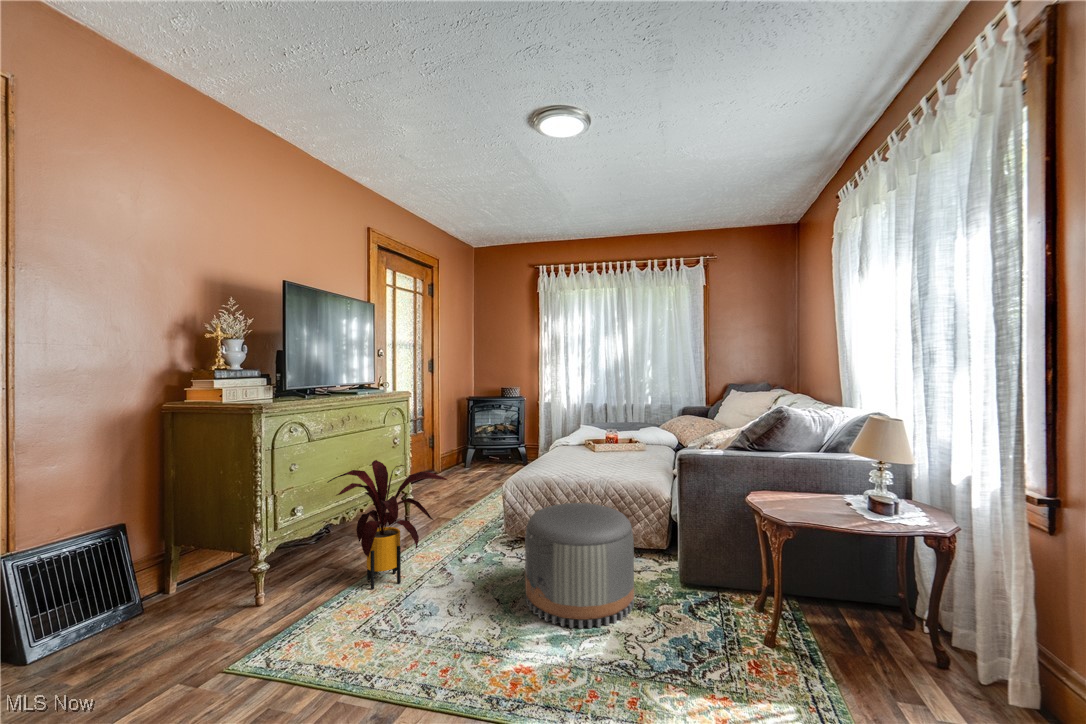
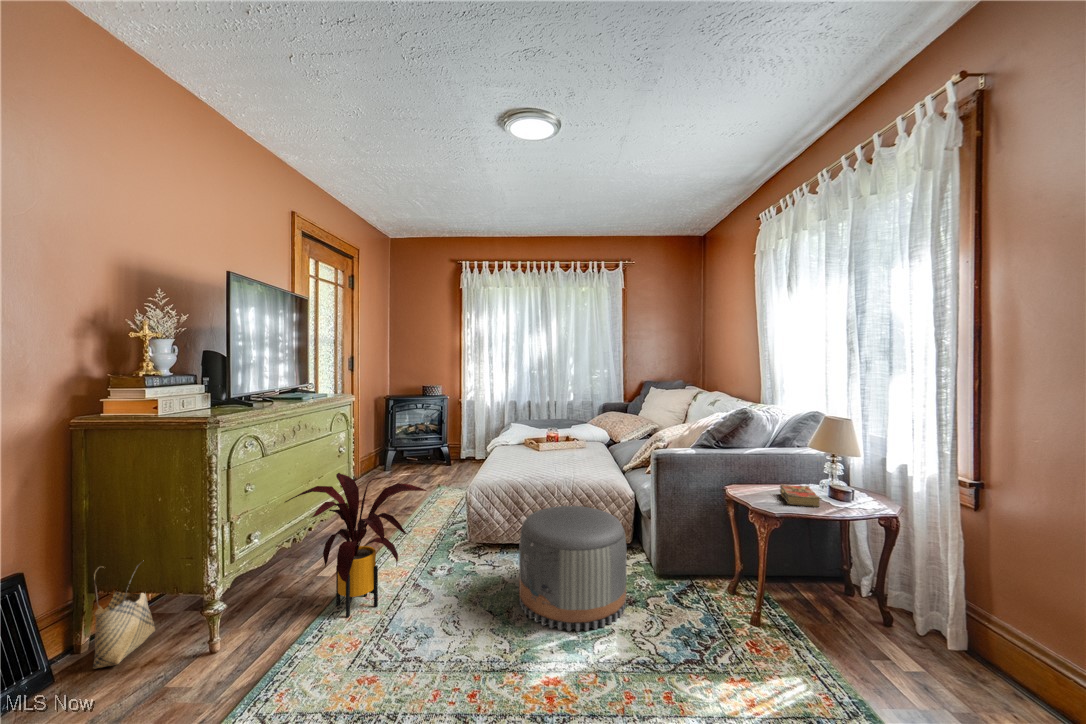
book: none [806,491,846,518] -> present [780,484,820,507]
woven basket: none [176,522,226,605] -> present [93,566,155,668]

